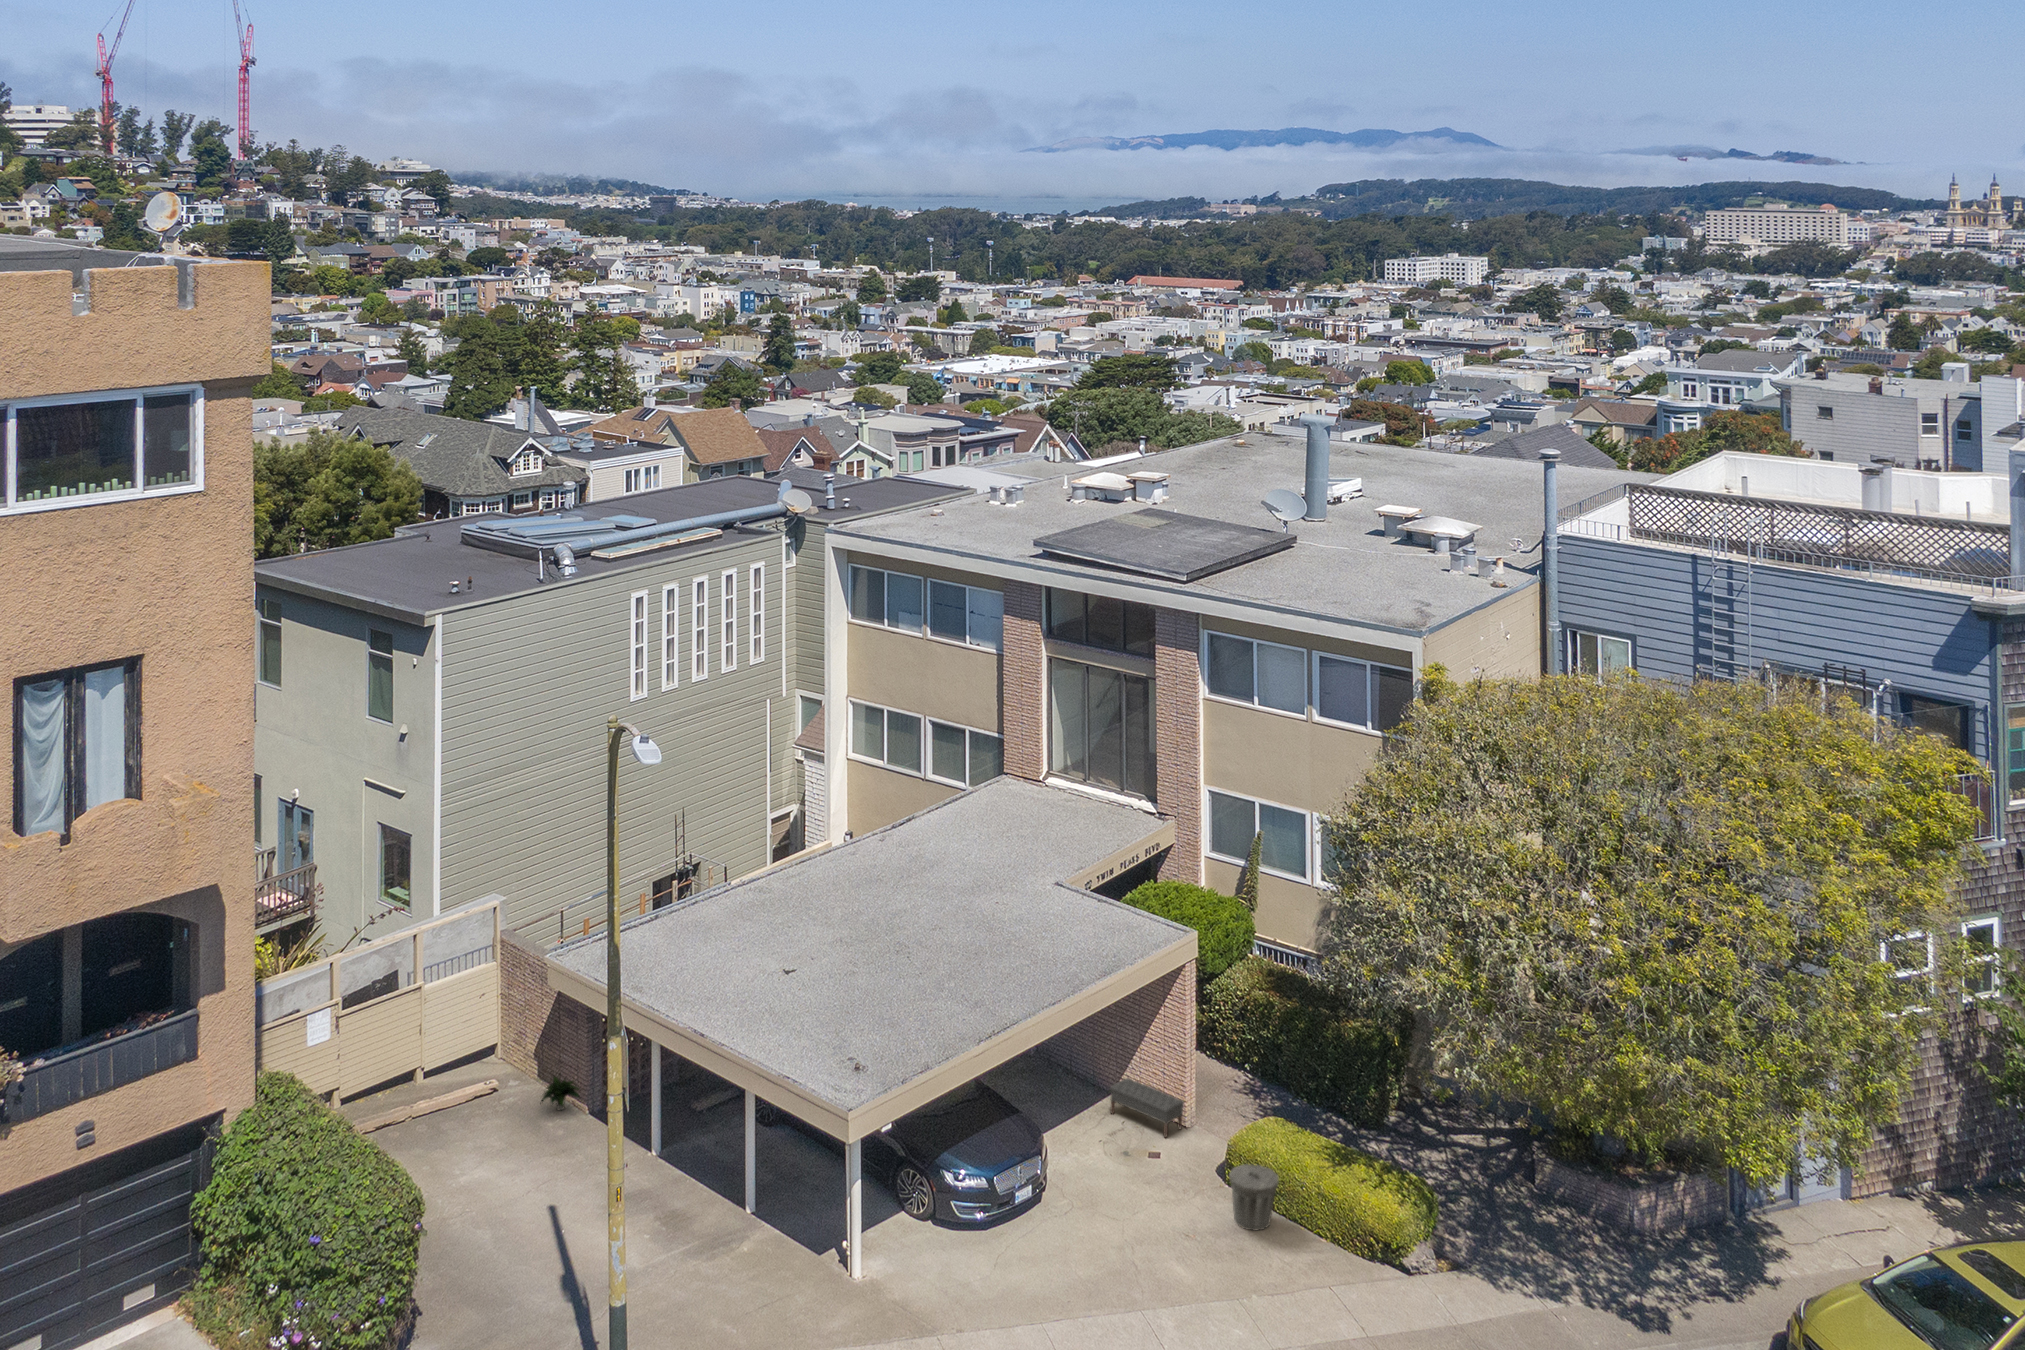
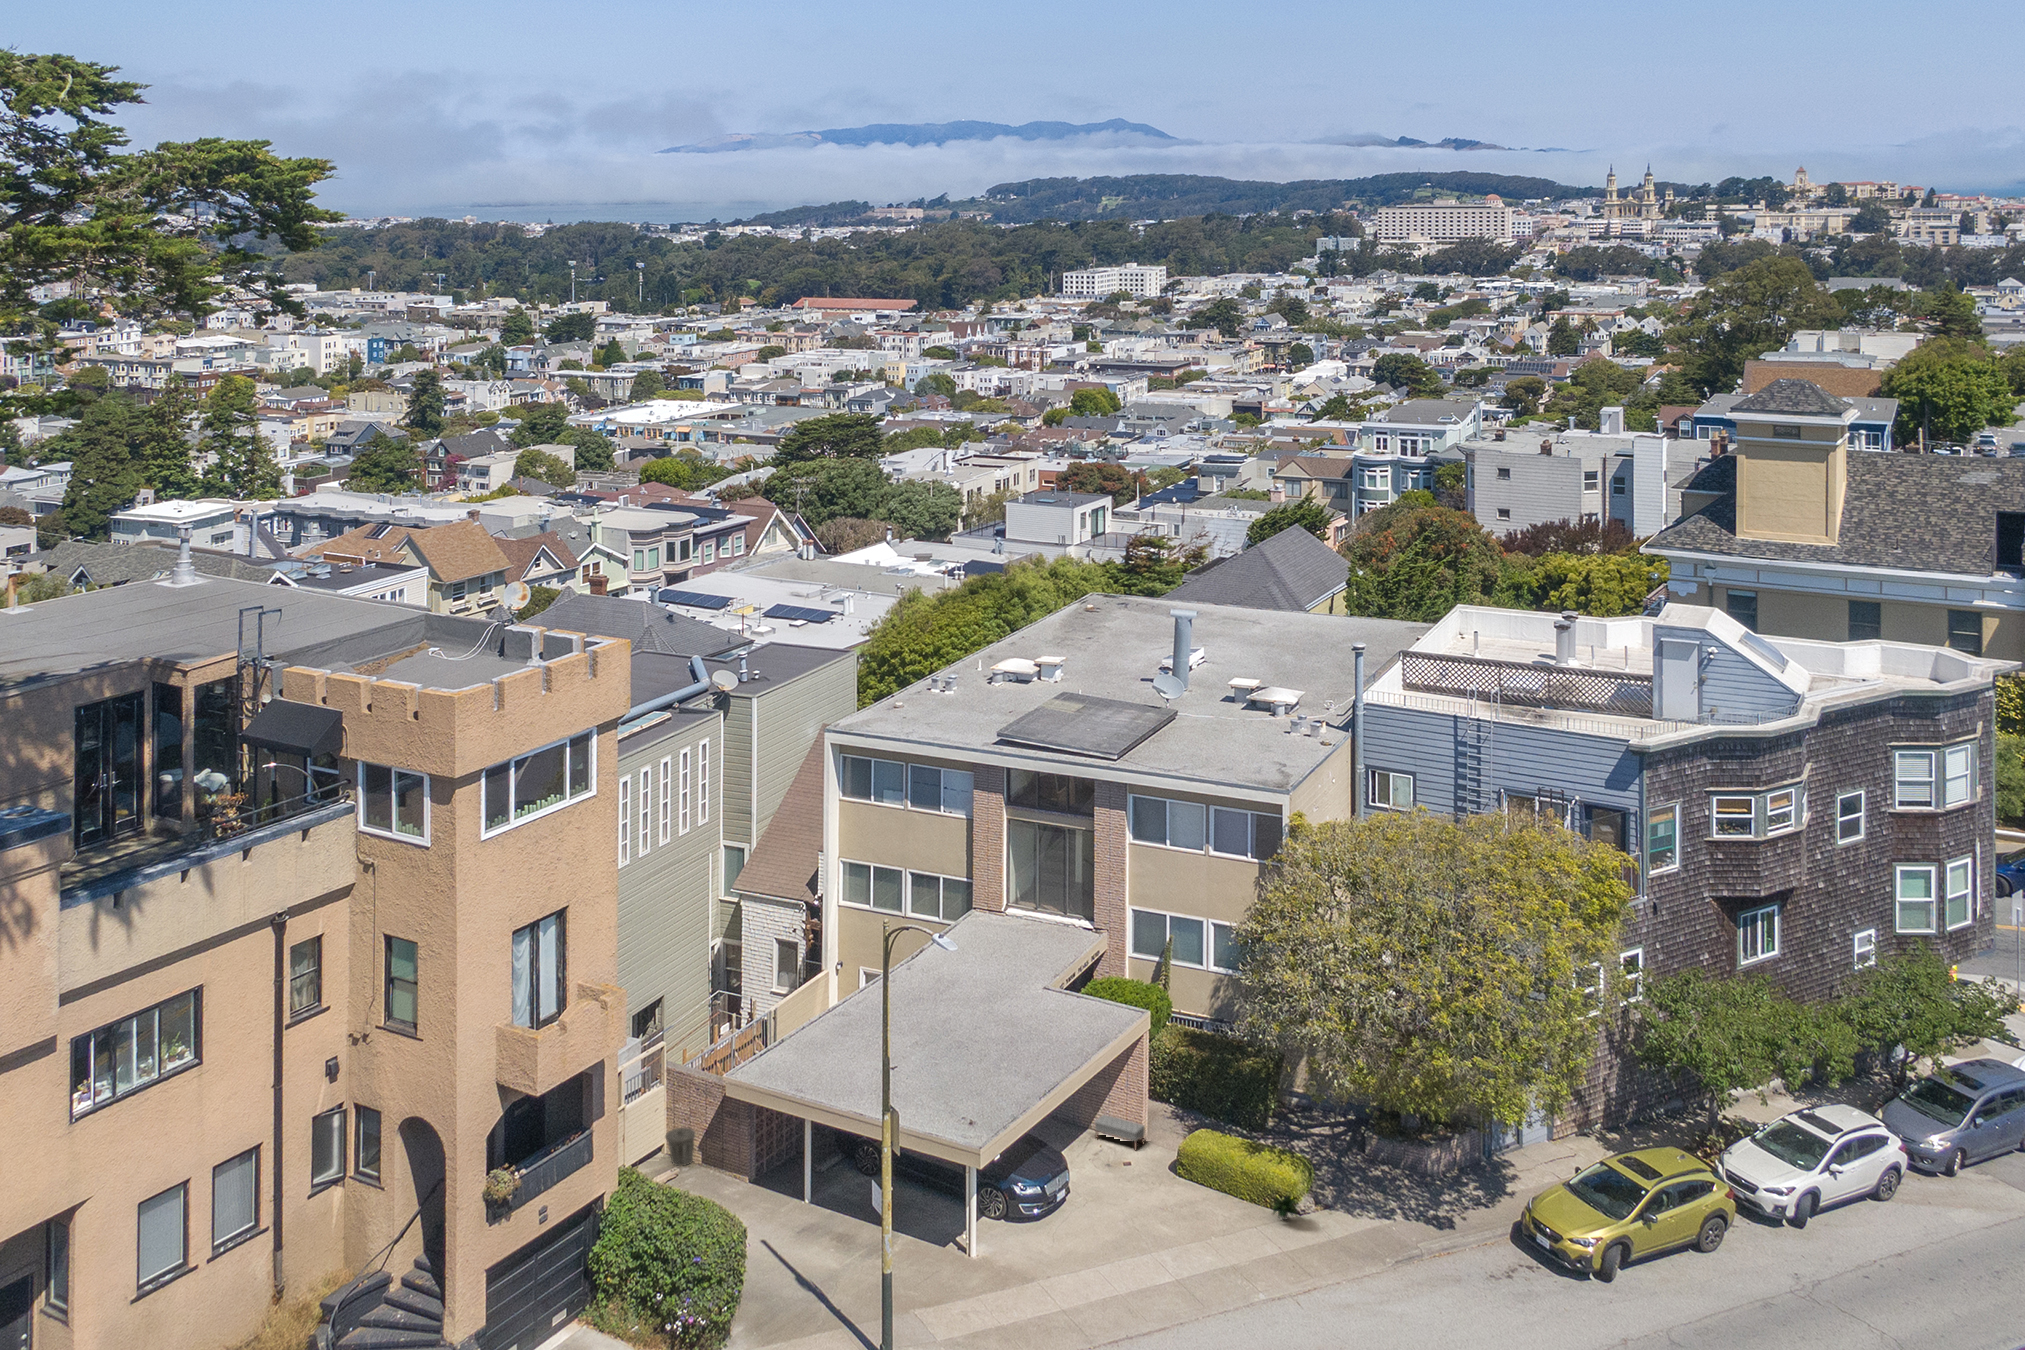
potted plant: present [540,1077,581,1110] -> present [1273,1197,1297,1220]
trash can: present [1229,1164,1278,1231] -> present [665,1128,695,1166]

